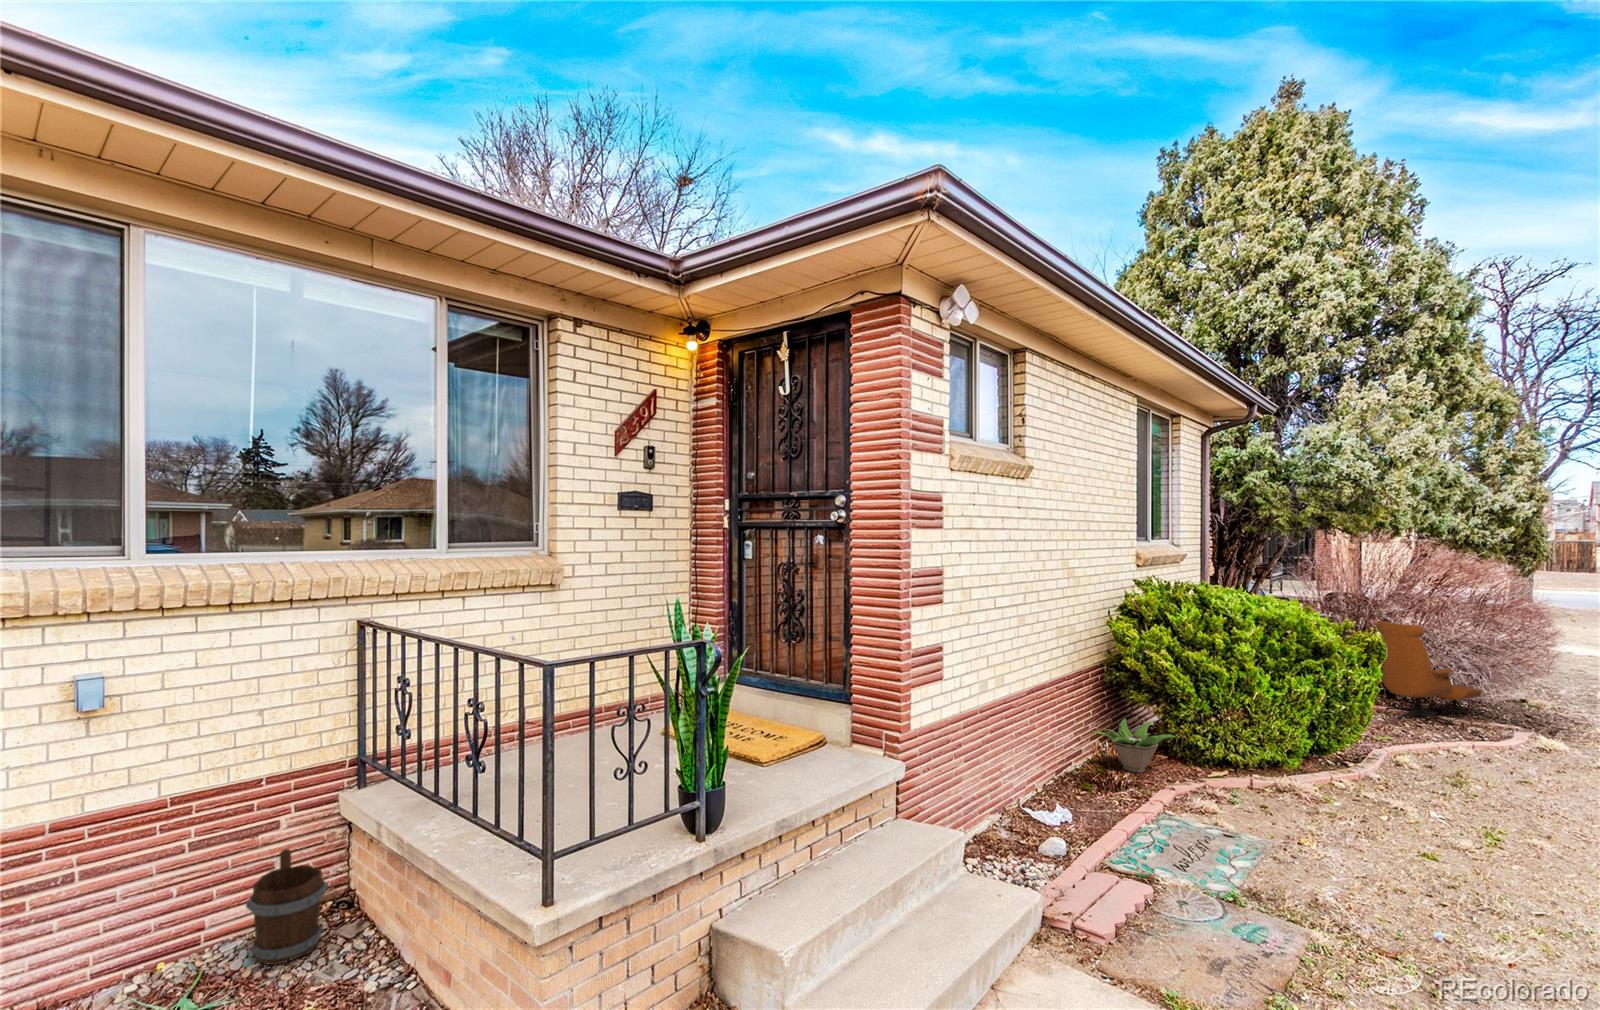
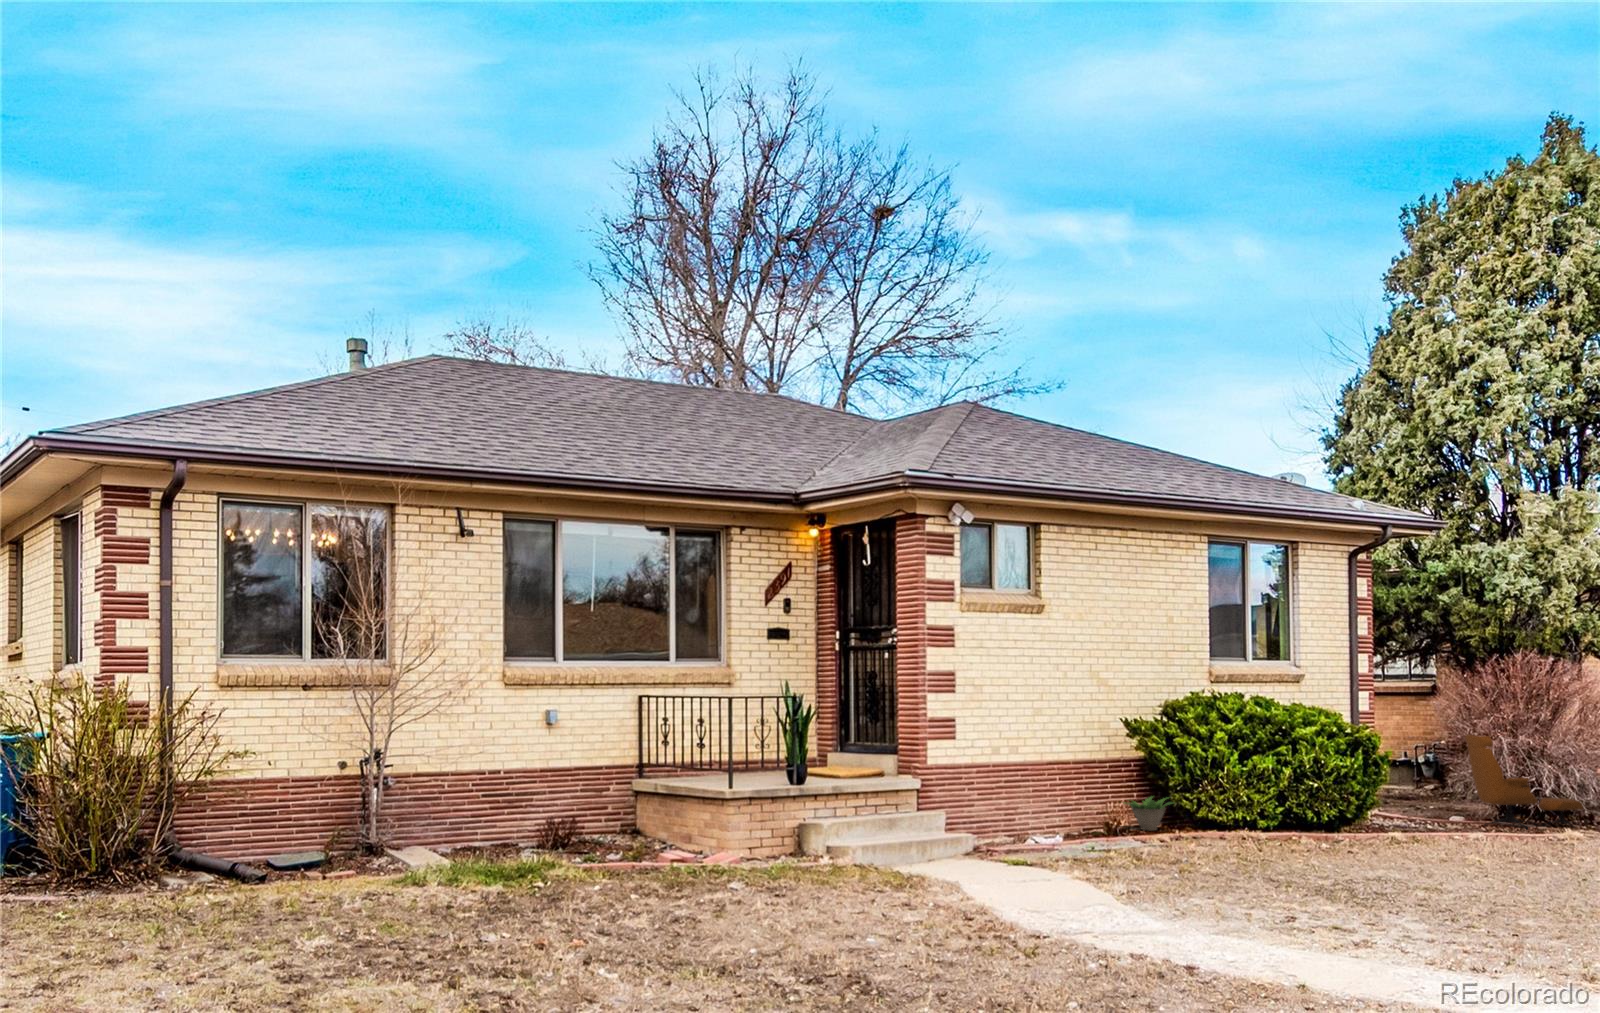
bucket: present [246,849,328,965] -> none [604,799,635,839]

